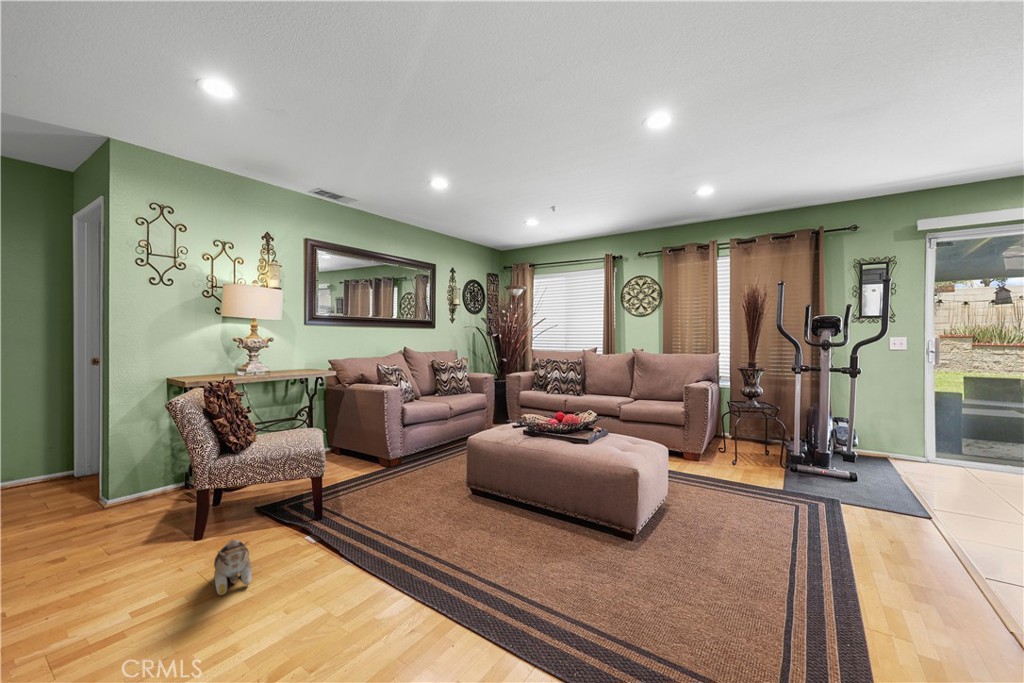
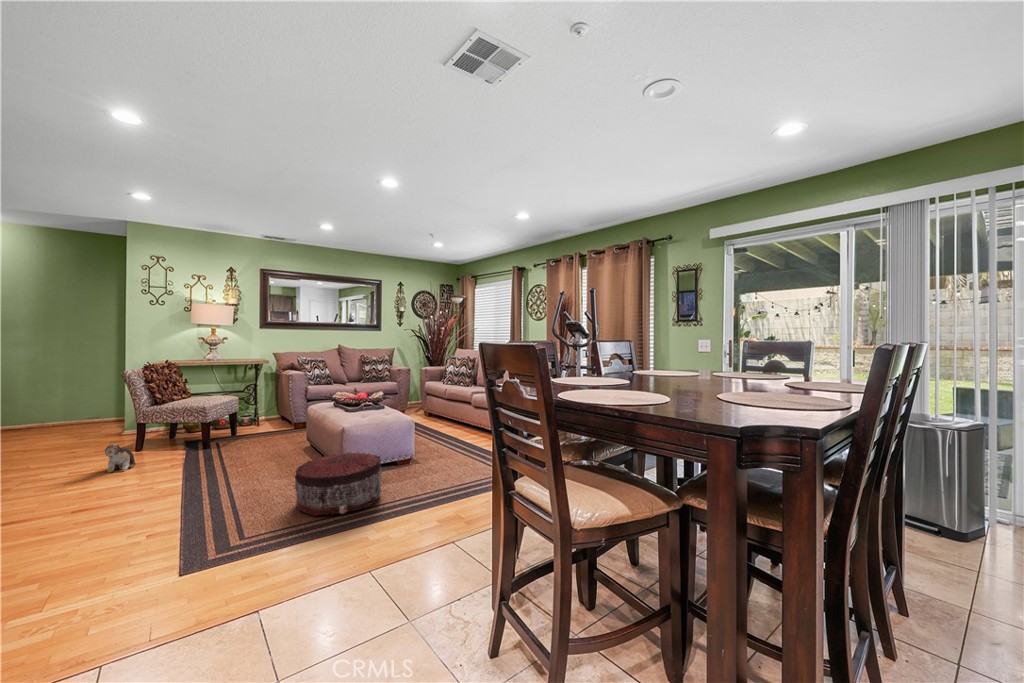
pouf: none [661,505,806,632] -> present [295,452,382,516]

